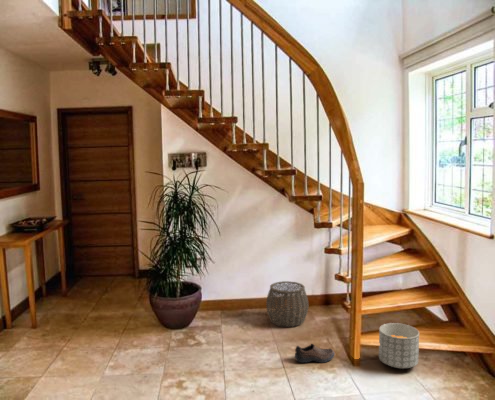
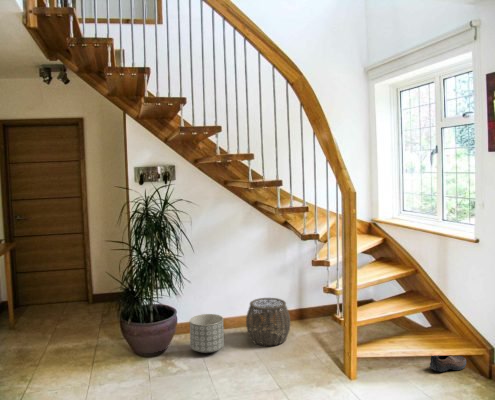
planter: present [379,323,419,369] -> present [190,314,224,353]
shoe: present [295,344,334,363] -> present [430,355,466,372]

